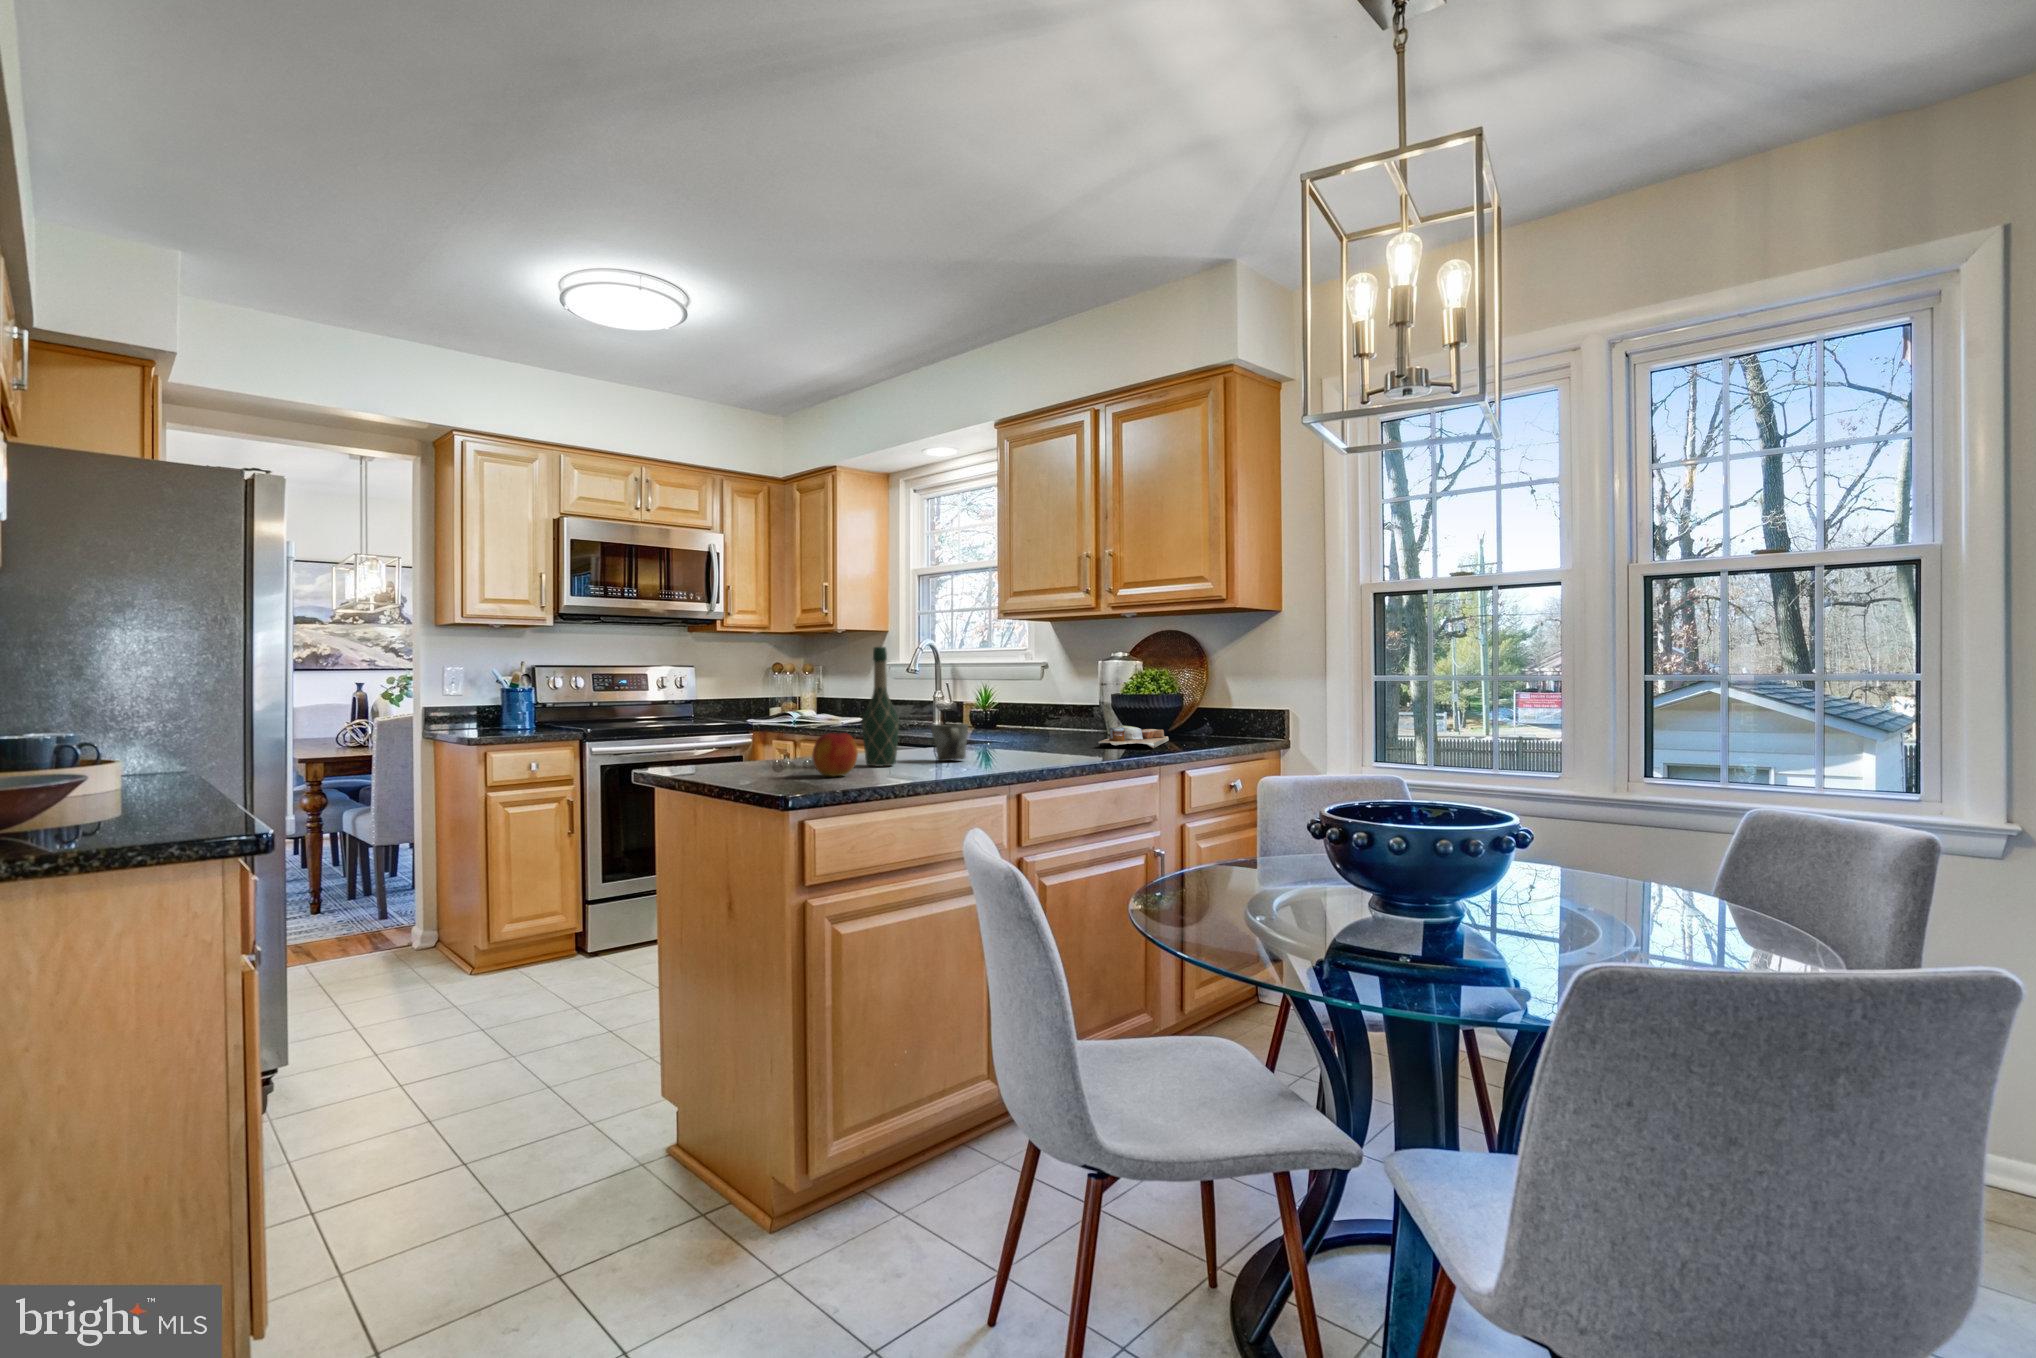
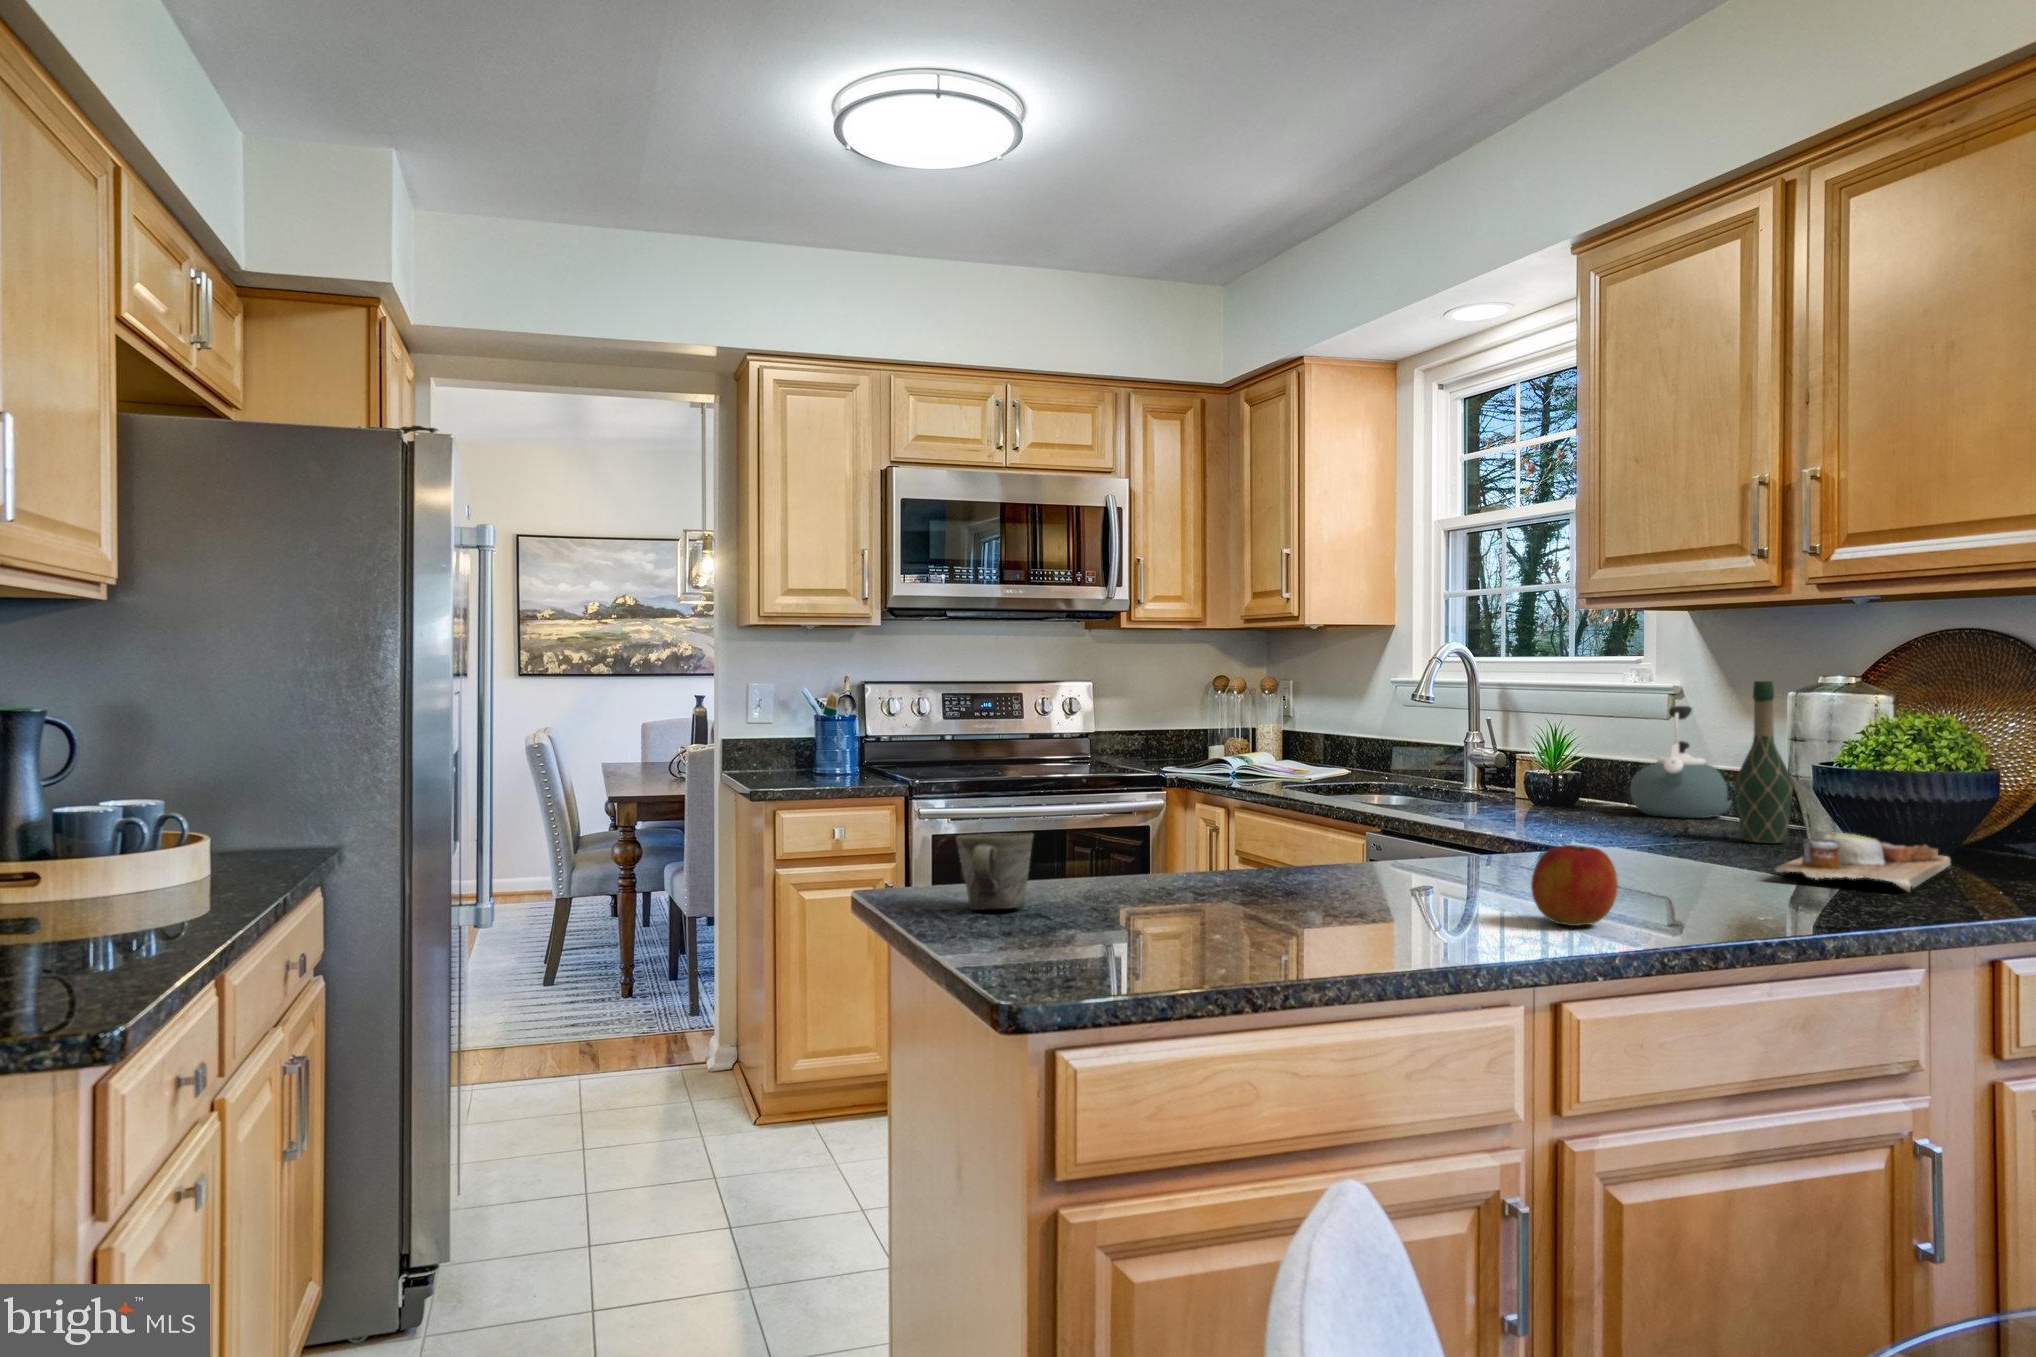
wine bottle: present [861,647,899,766] -> present [1735,681,1793,843]
kettle: none [1023,672,1072,731] -> present [1630,706,1732,818]
mug: present [931,724,968,761] -> present [956,833,1034,910]
apple: present [812,733,858,776] -> present [1531,845,1618,926]

